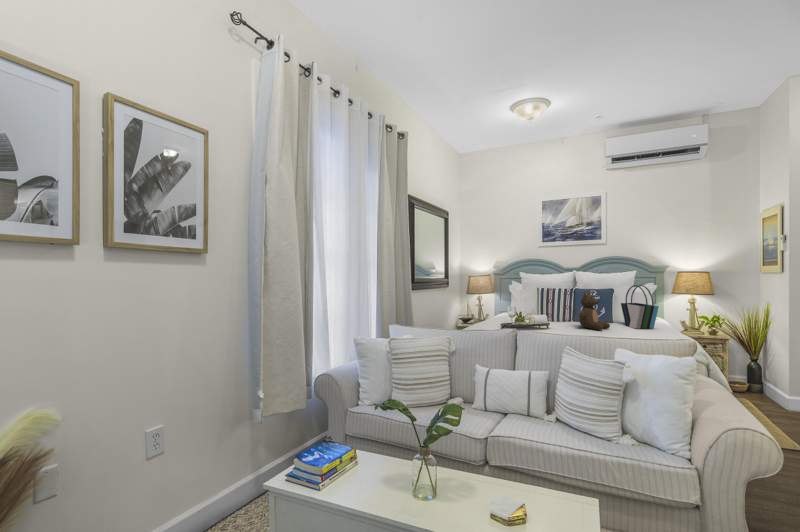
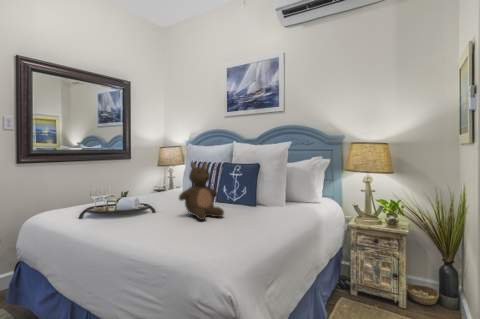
tote bag: present [621,285,659,329] -> none [262,155,290,218]

